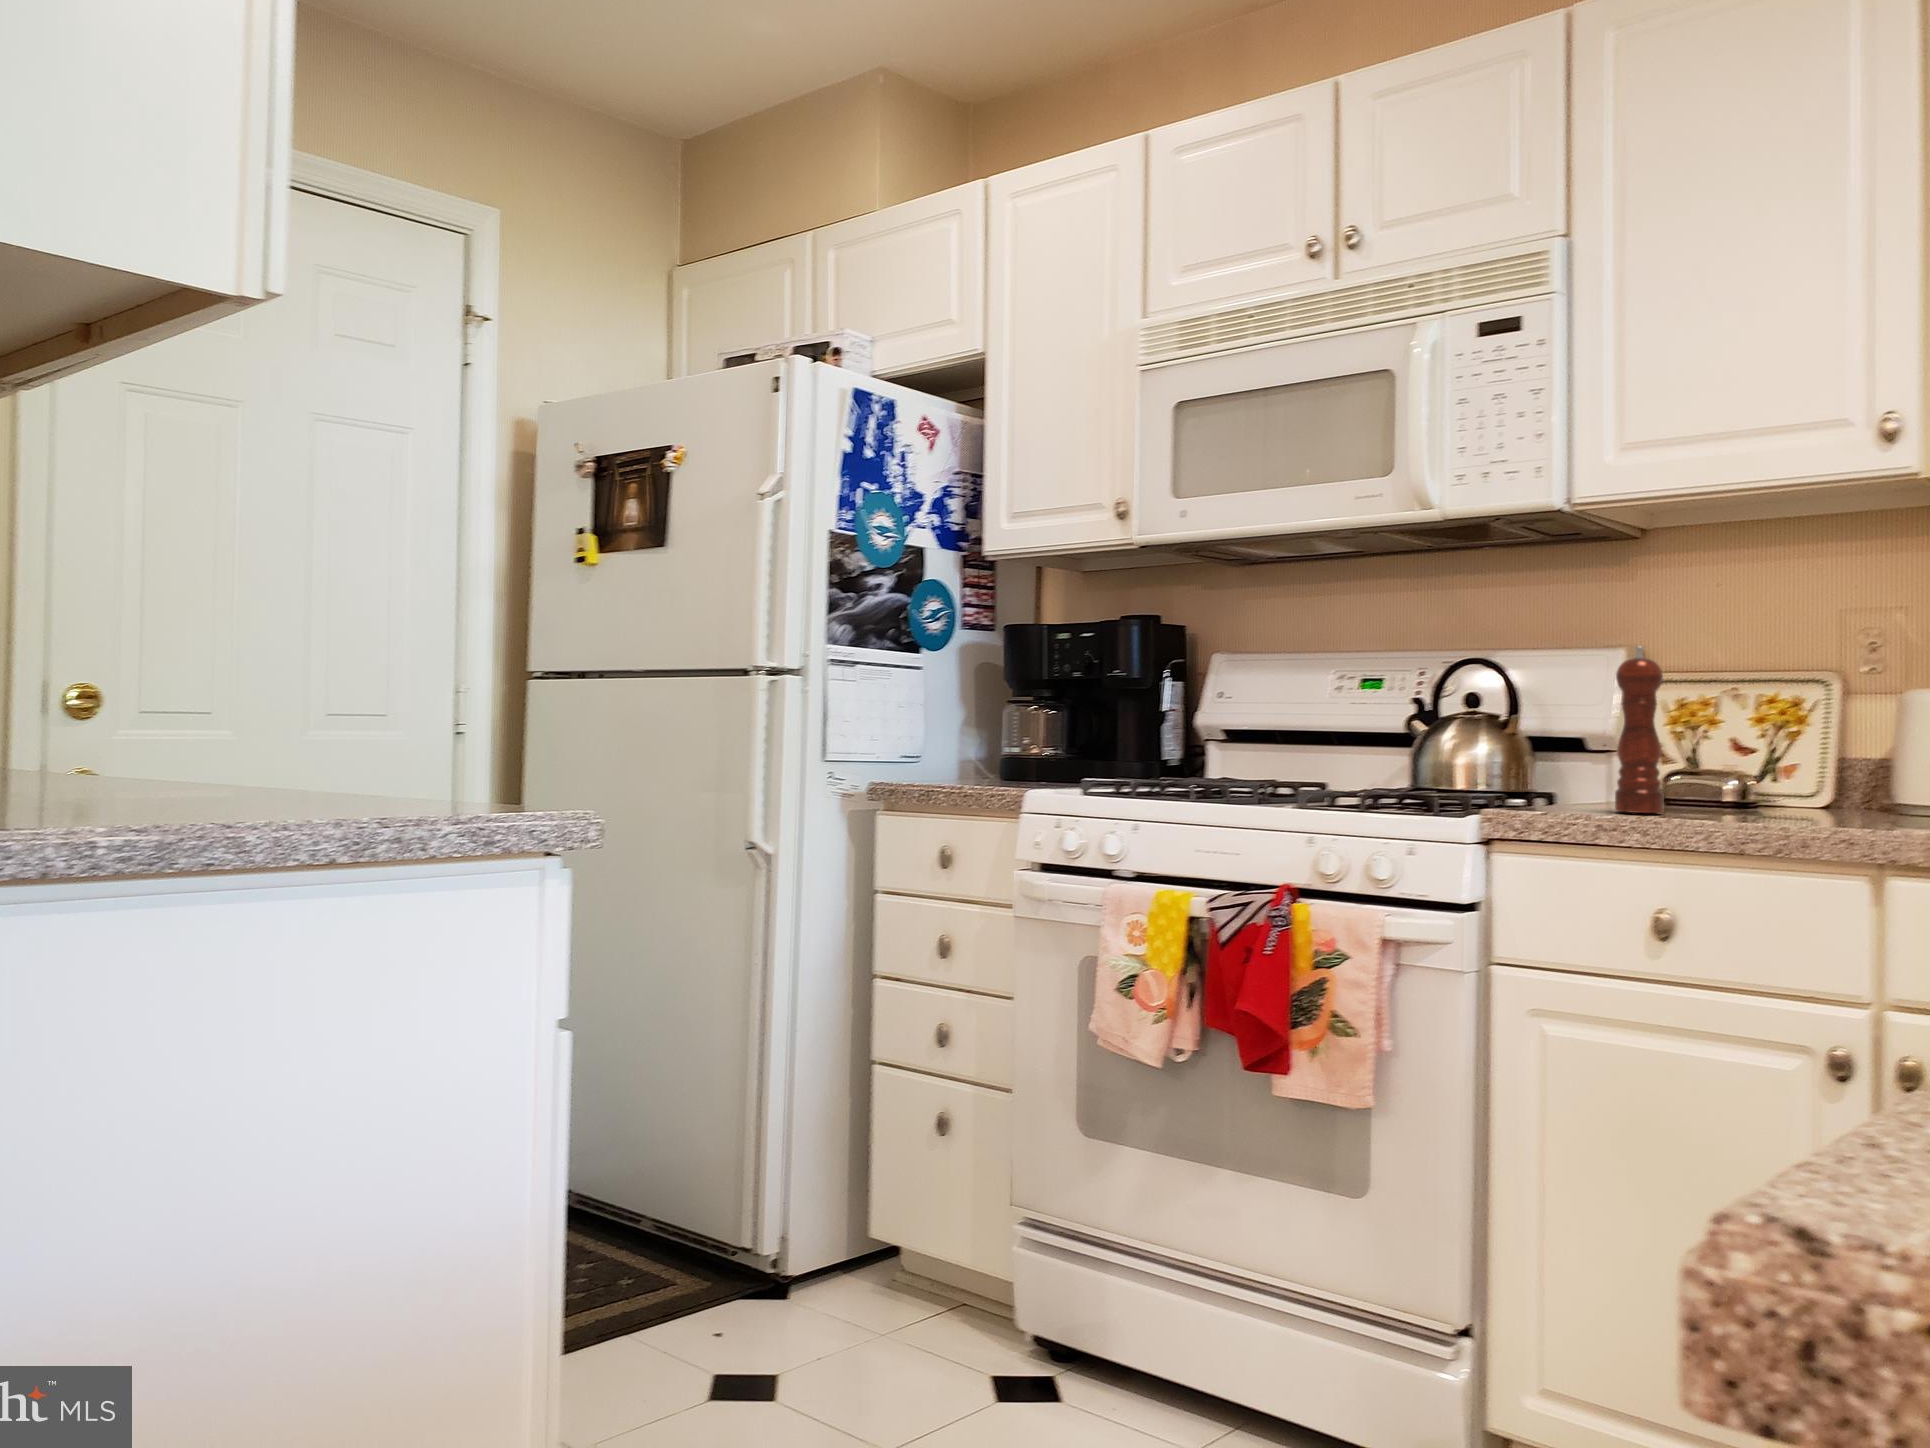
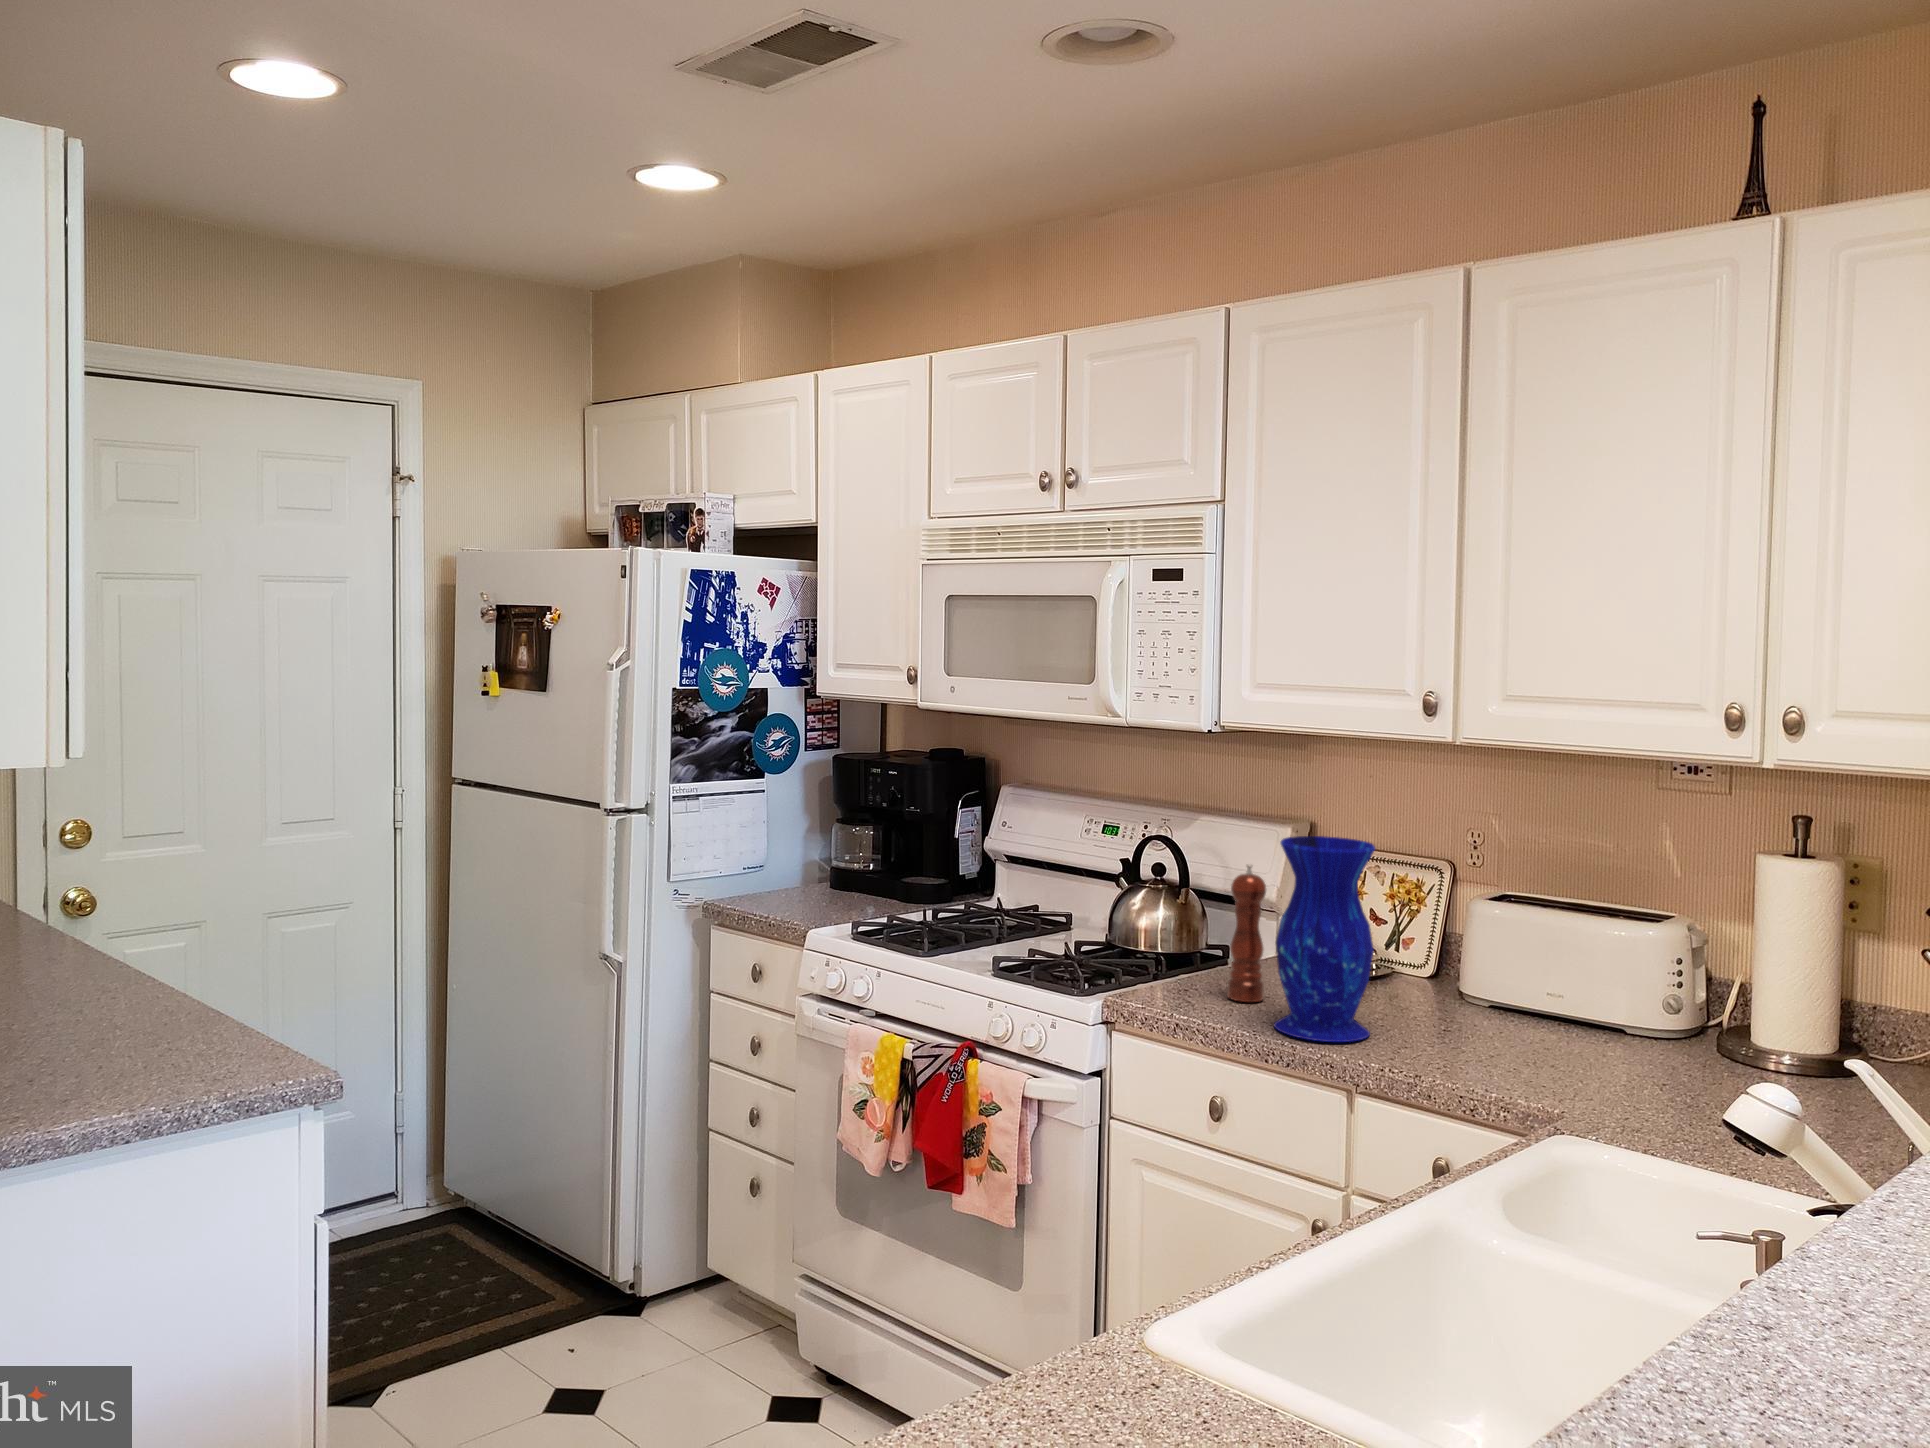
vase: none [1707,584,1841,827] -> present [1274,836,1375,1042]

